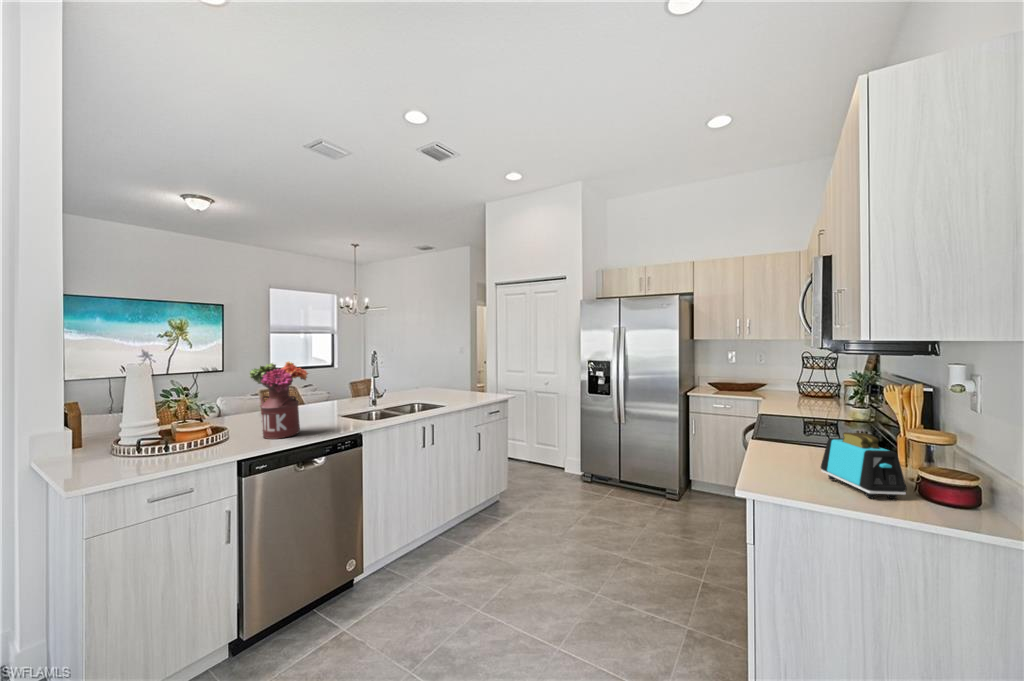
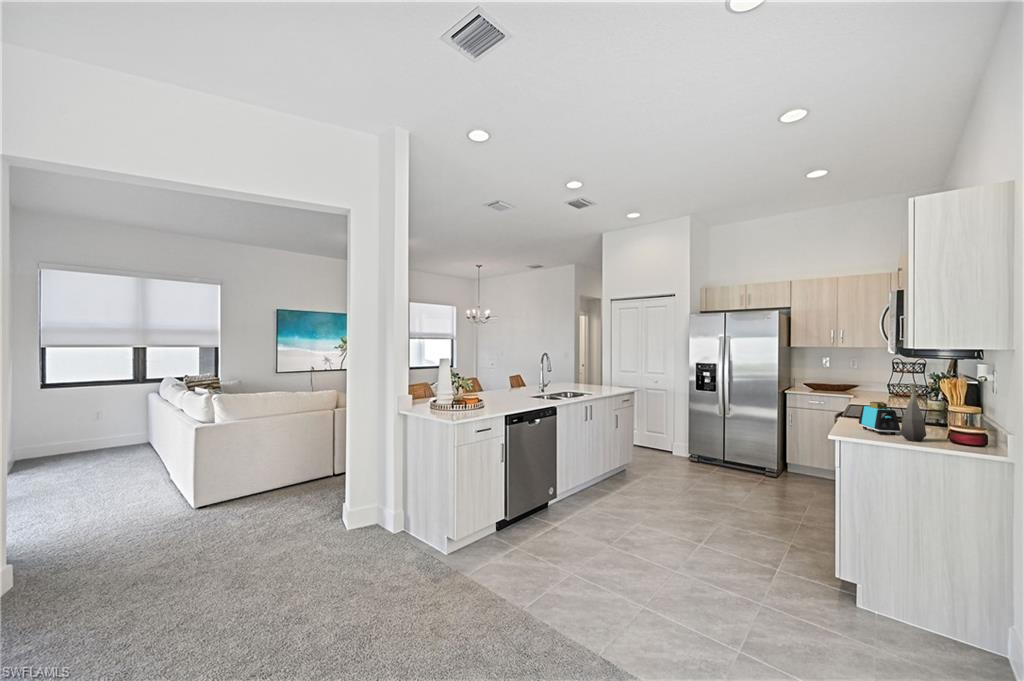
flower arrangement: present [250,362,308,439] -> none [498,361,531,407]
bottle: none [926,404,981,526] -> present [901,383,926,441]

